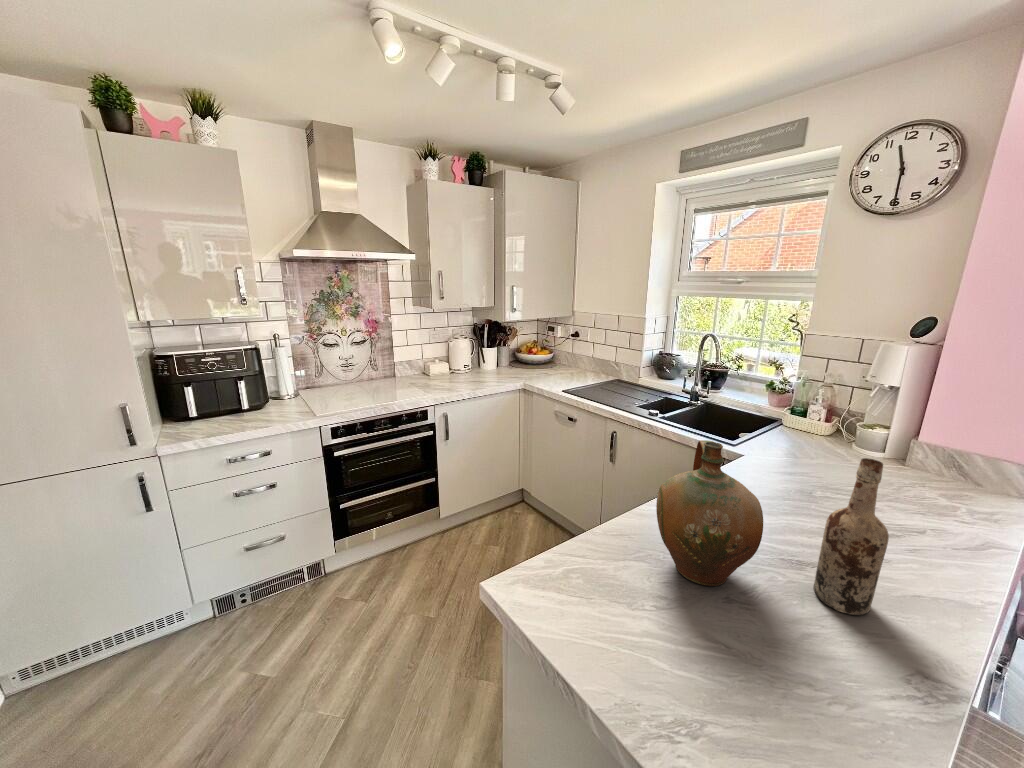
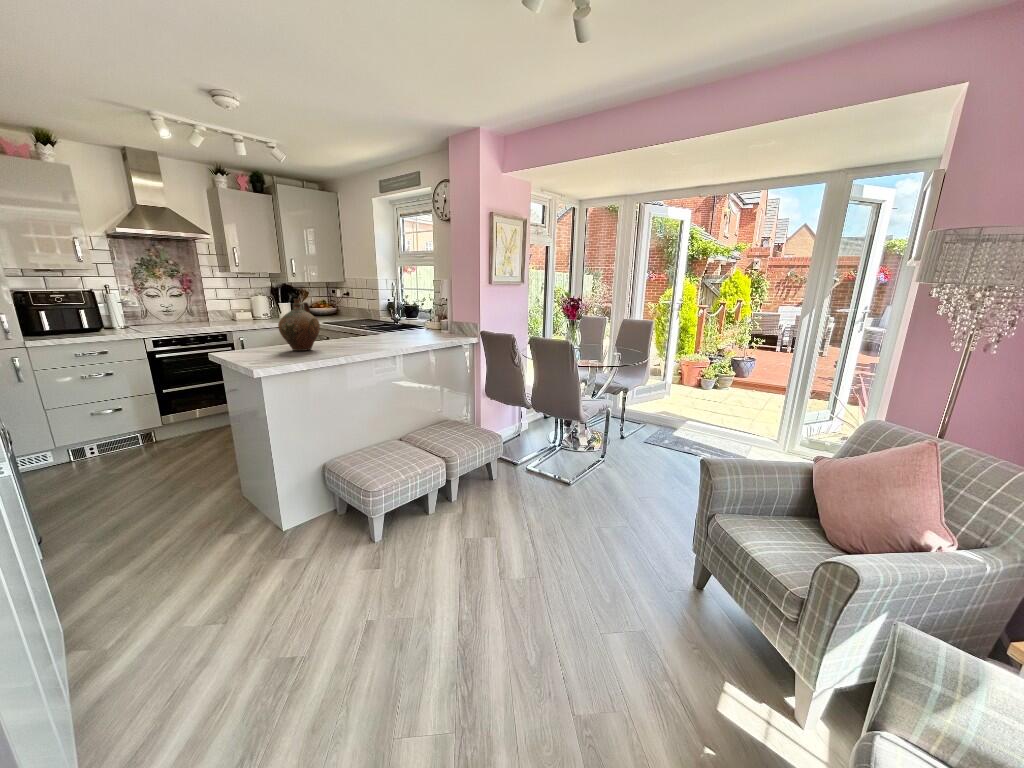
wine bottle: present [814,458,889,615] -> none [334,299,353,352]

